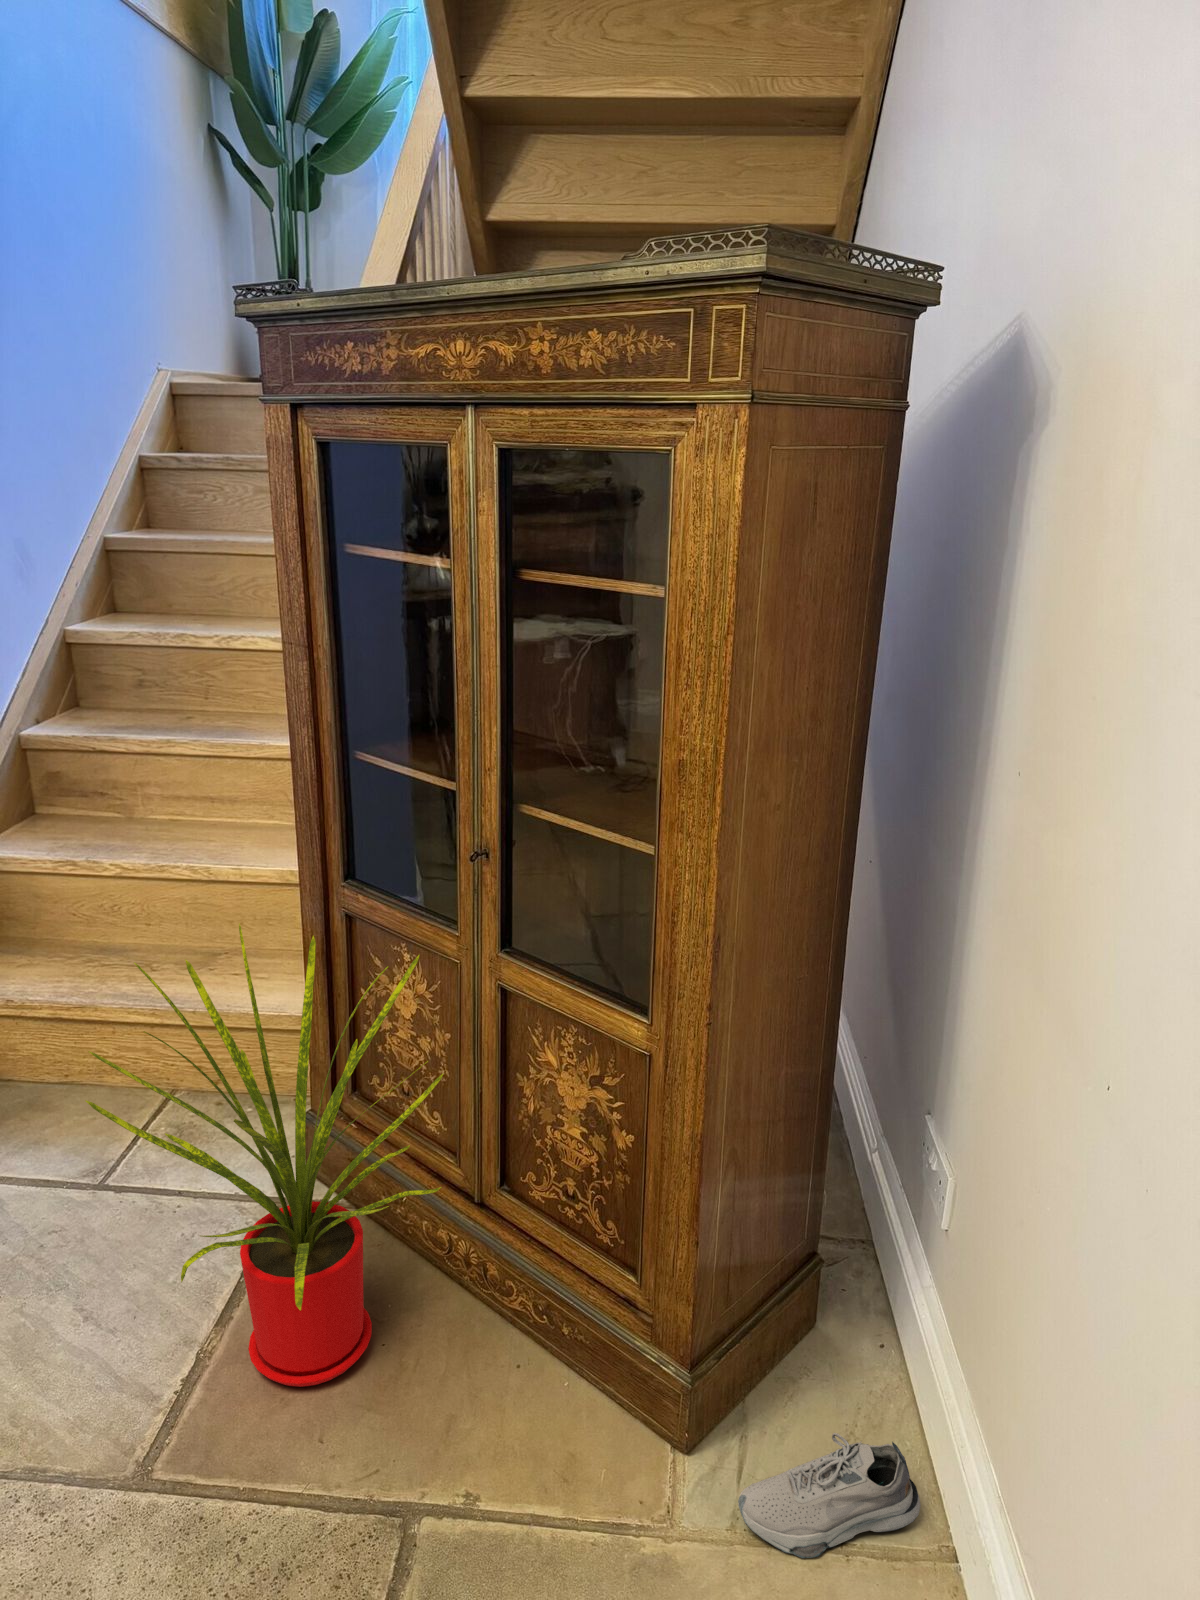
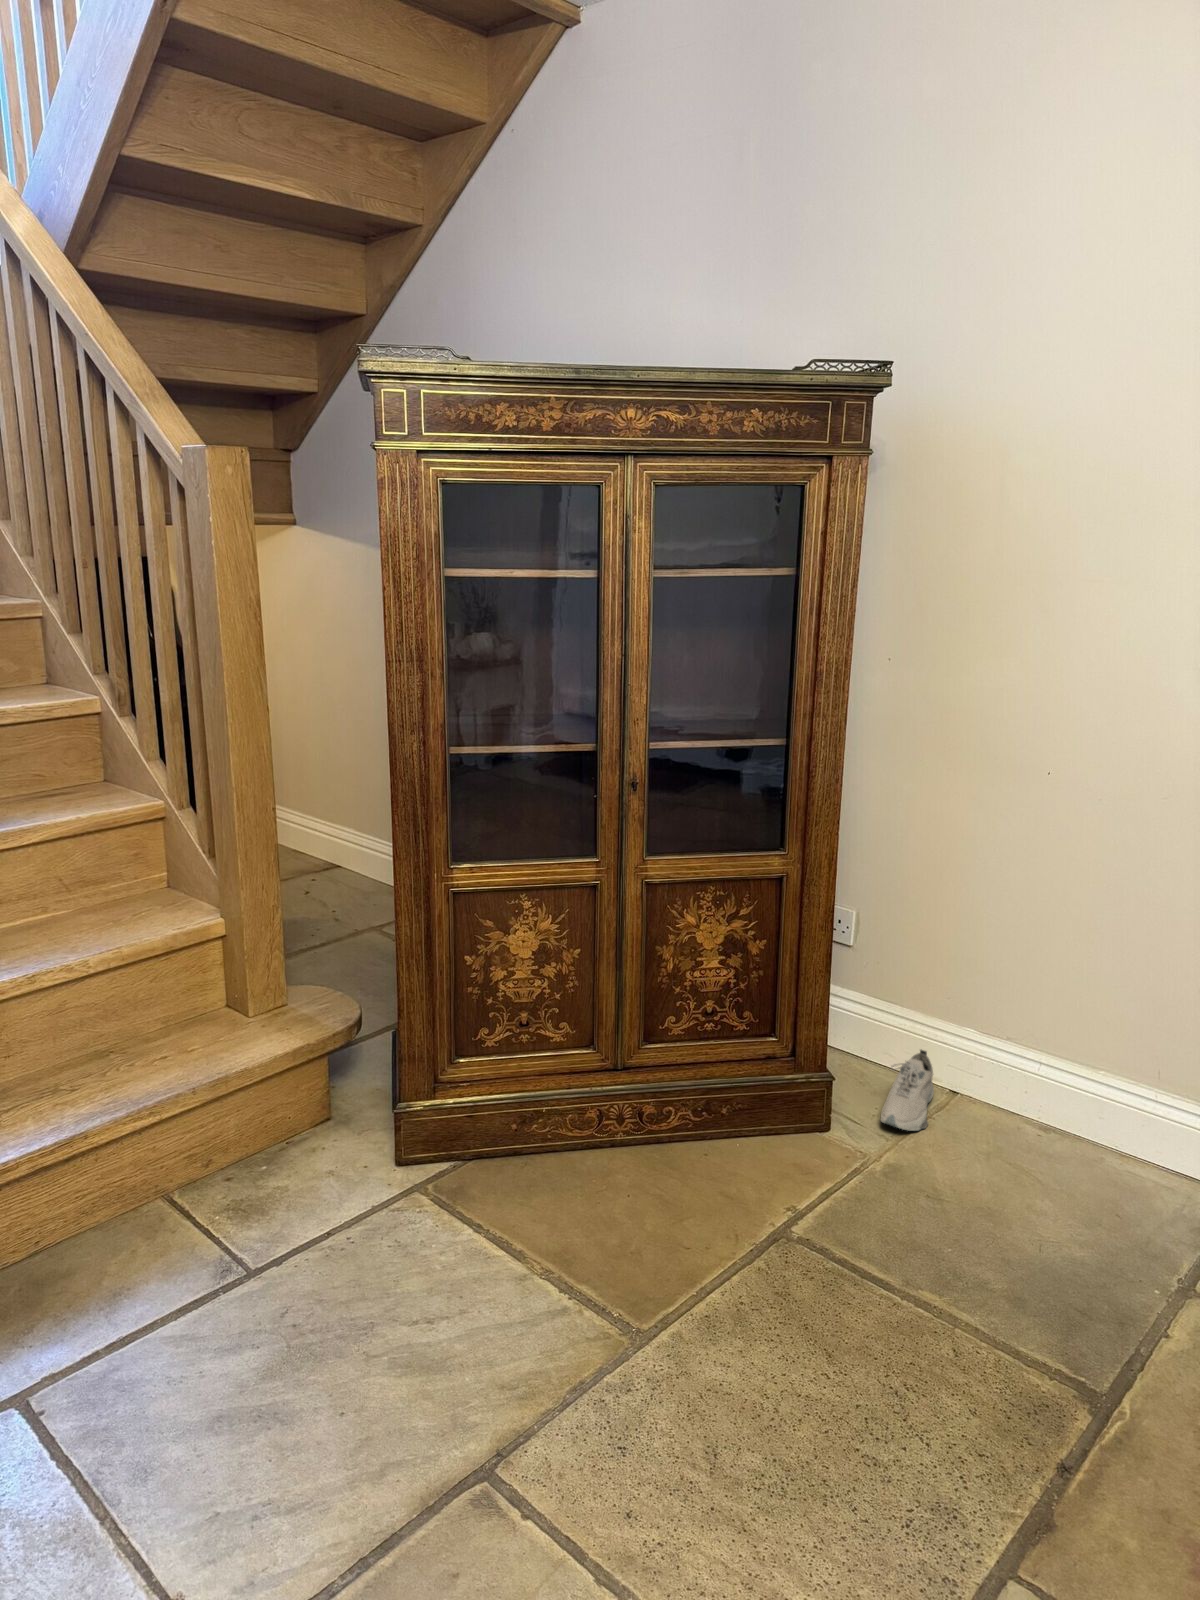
house plant: present [85,924,443,1387] -> none [461,867,743,1247]

